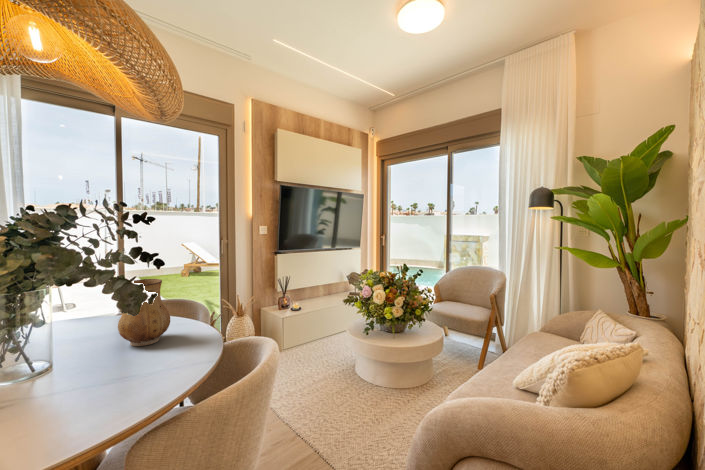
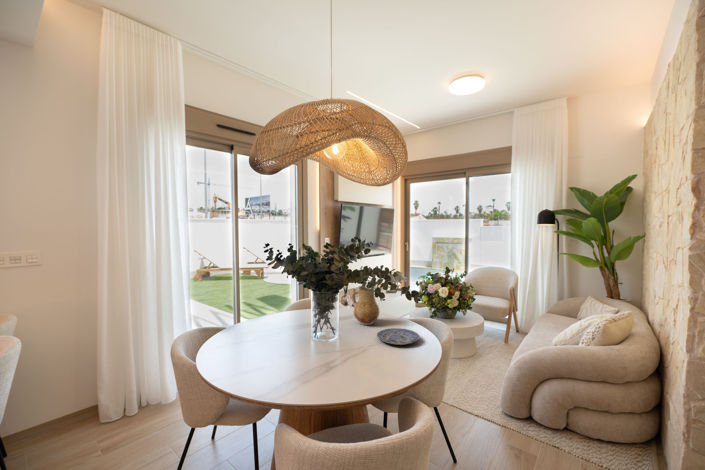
plate: none [59,356,166,398] -> present [377,328,420,345]

